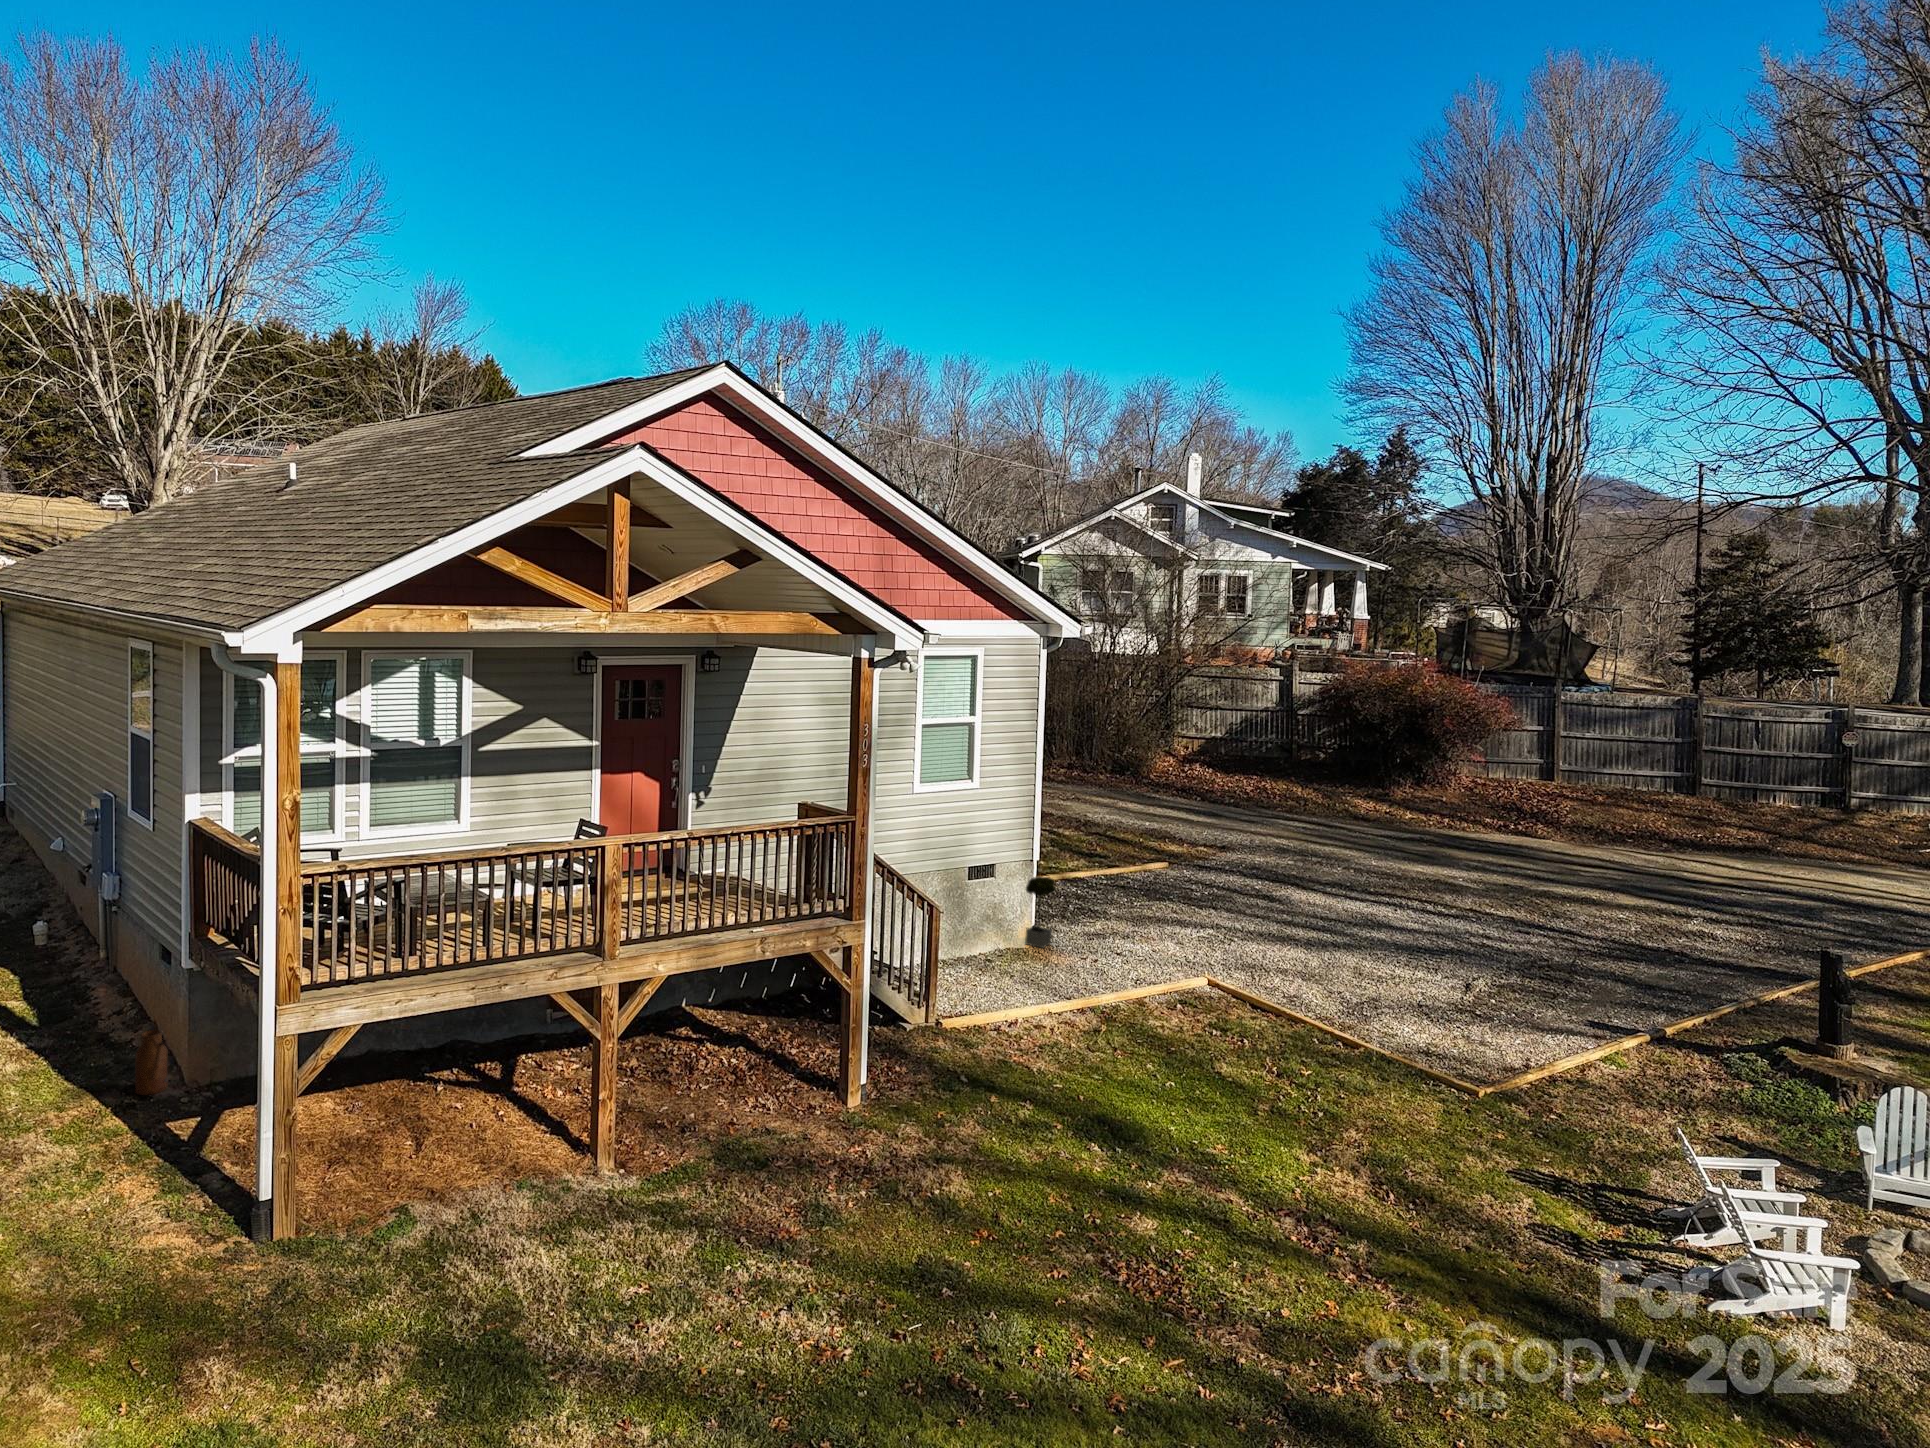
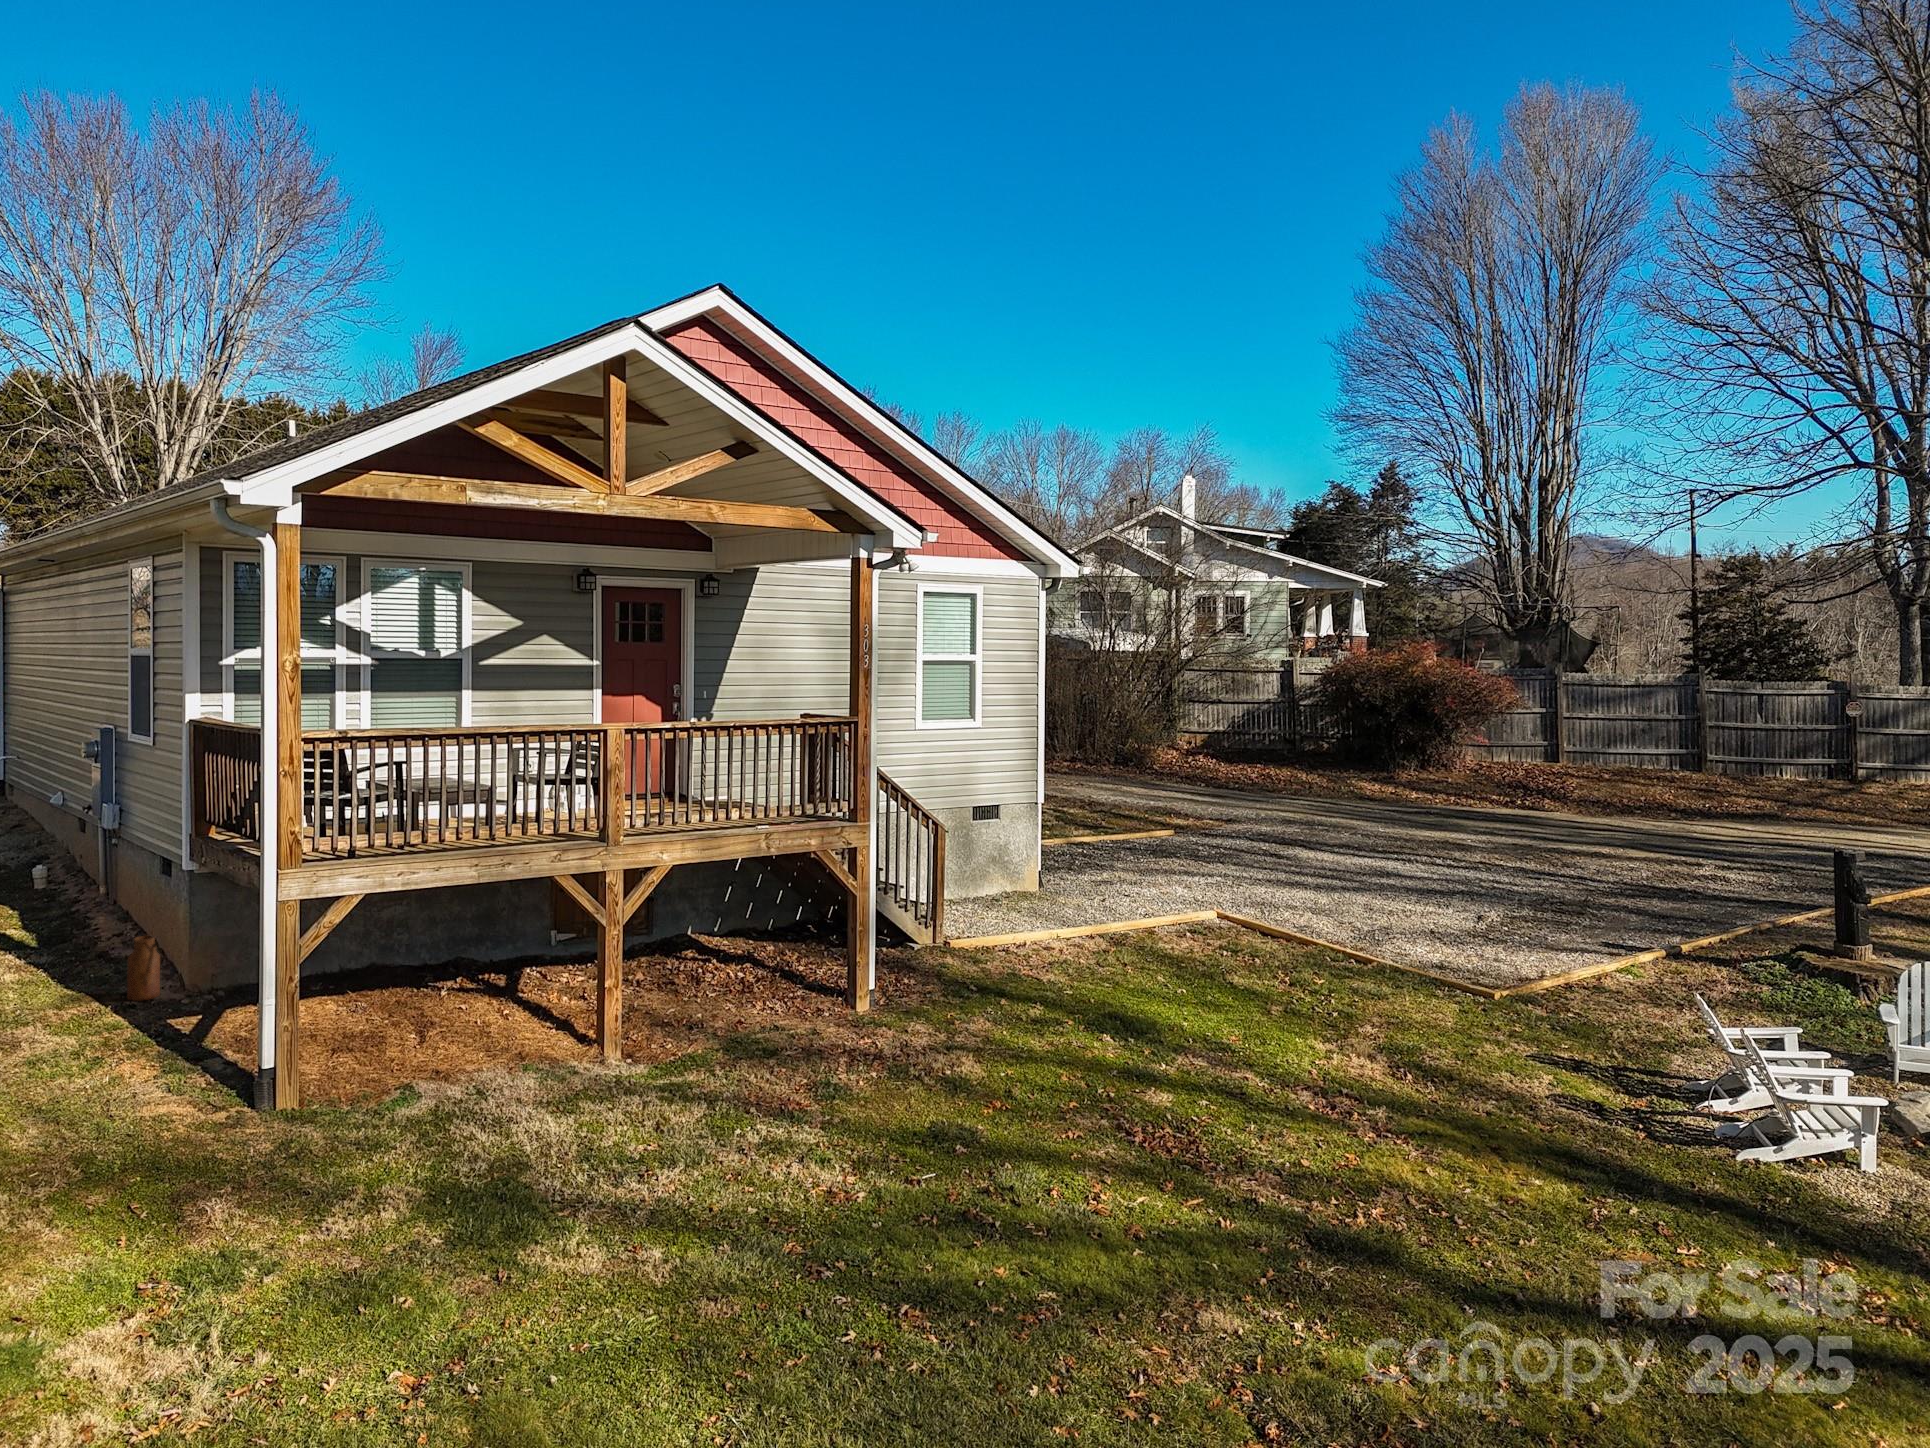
potted tree: present [1025,876,1056,948] -> none [1029,817,1060,891]

